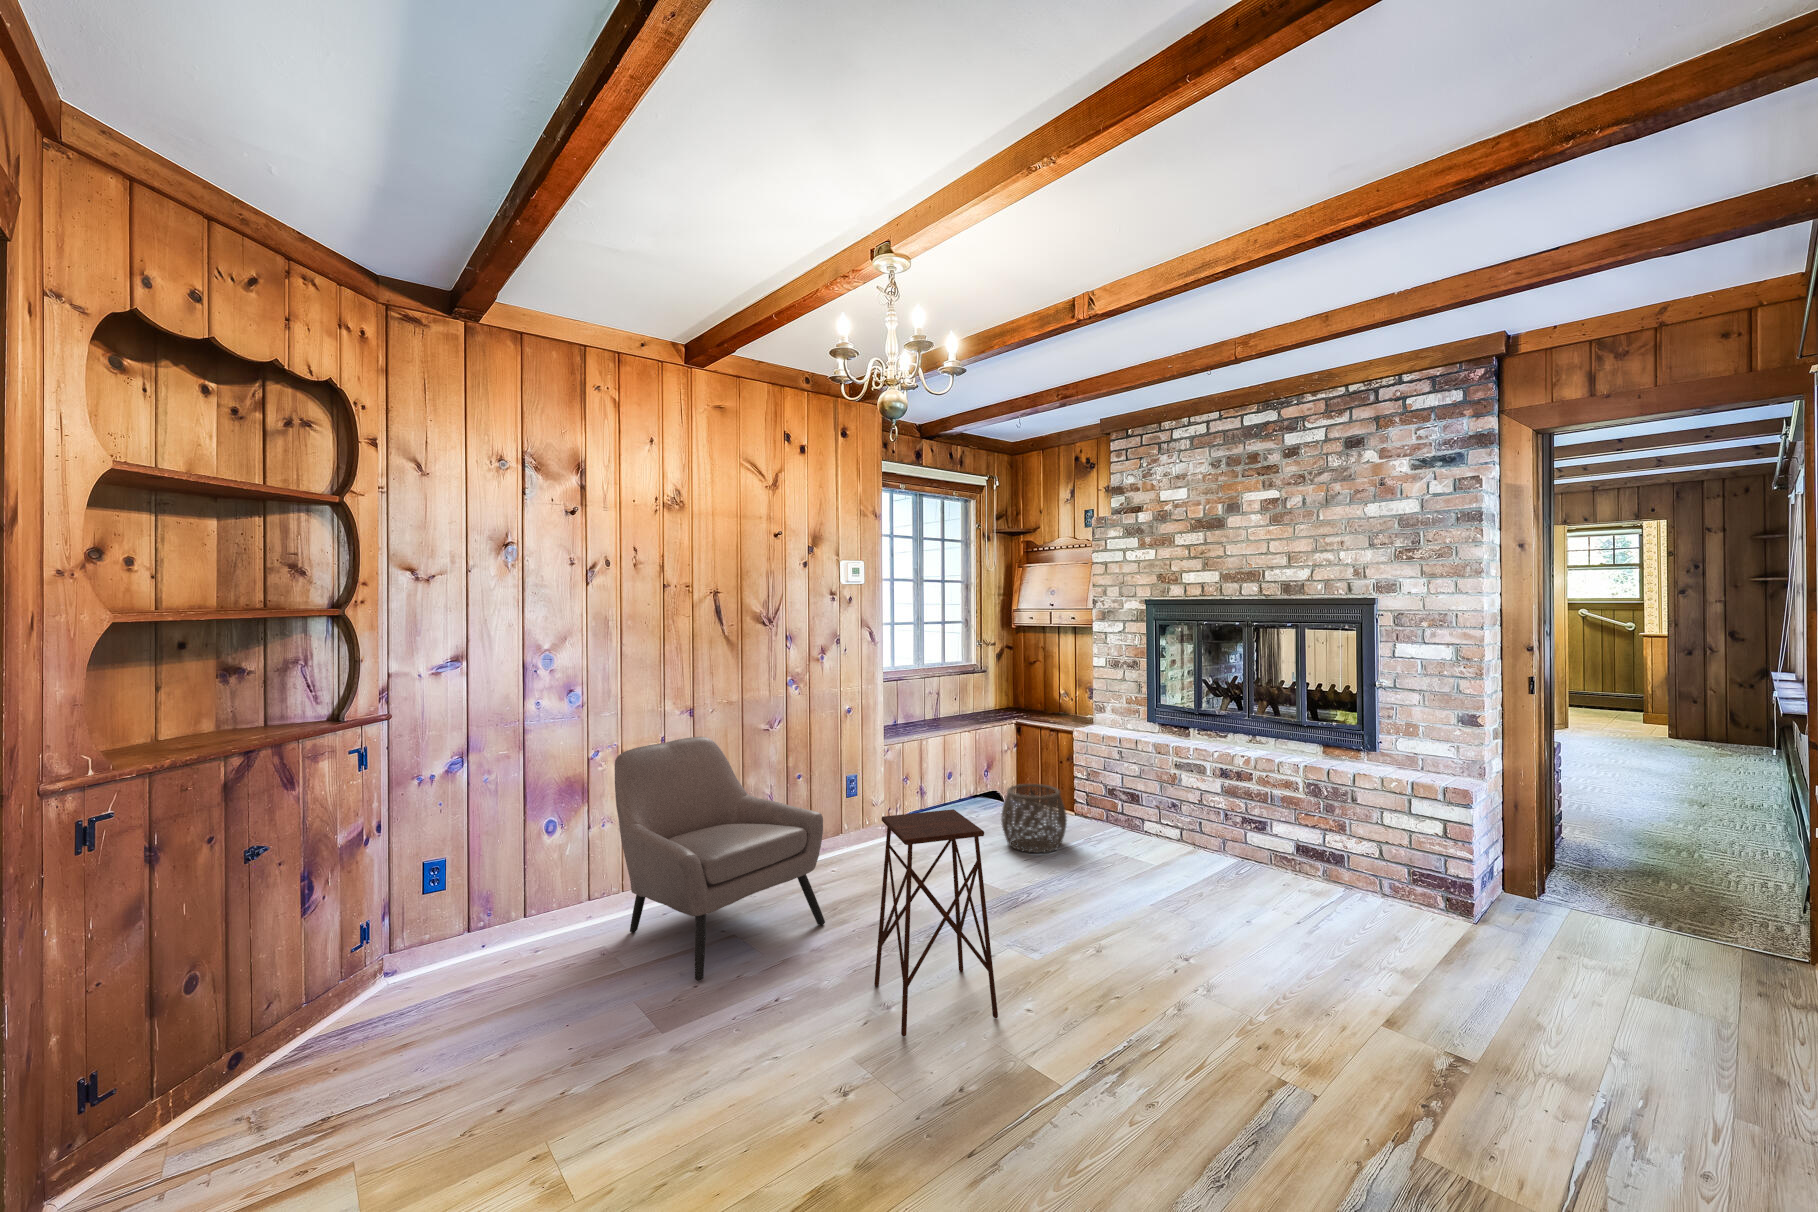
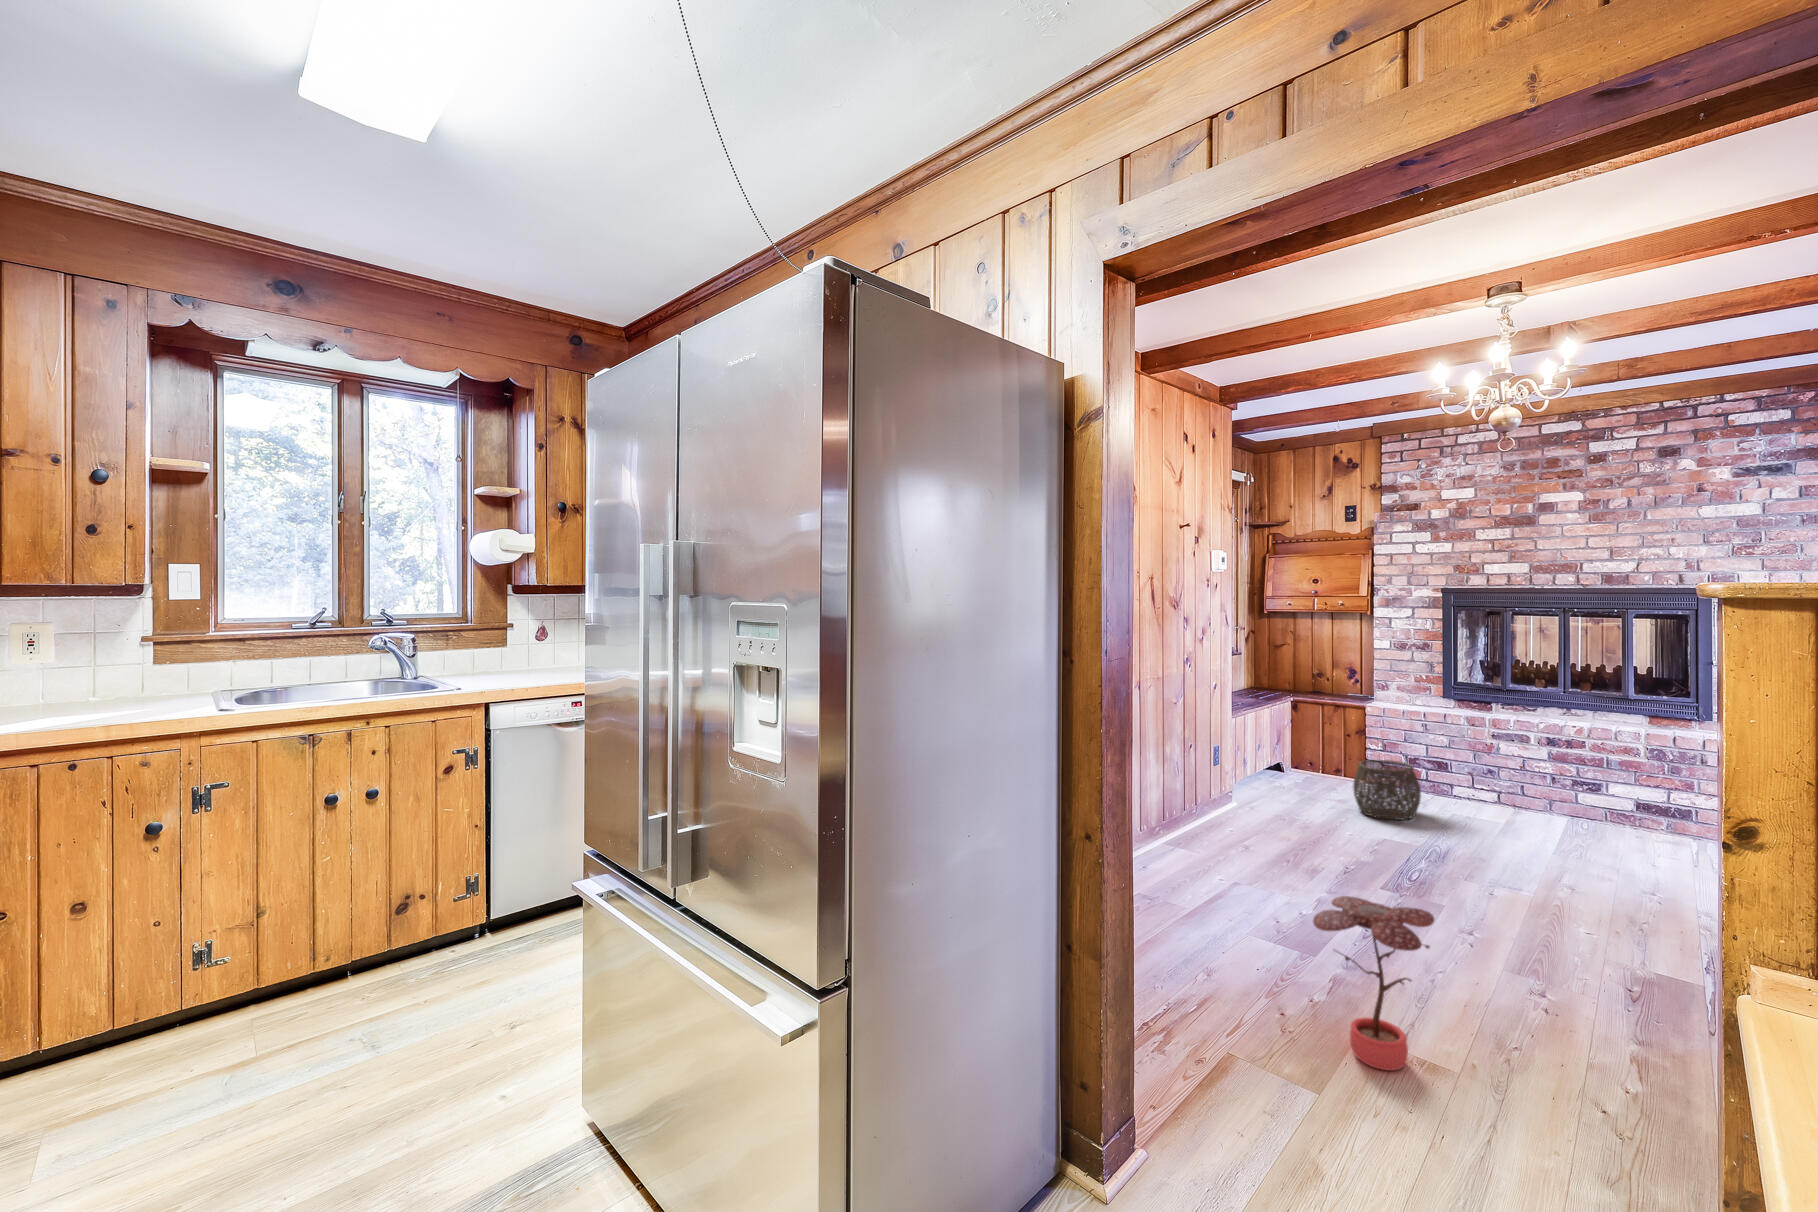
armchair: present [615,737,825,981] -> none [1145,728,1330,940]
side table: present [874,809,998,1037] -> none [1461,777,1607,968]
potted plant: none [449,935,590,1143] -> present [1313,896,1434,1071]

